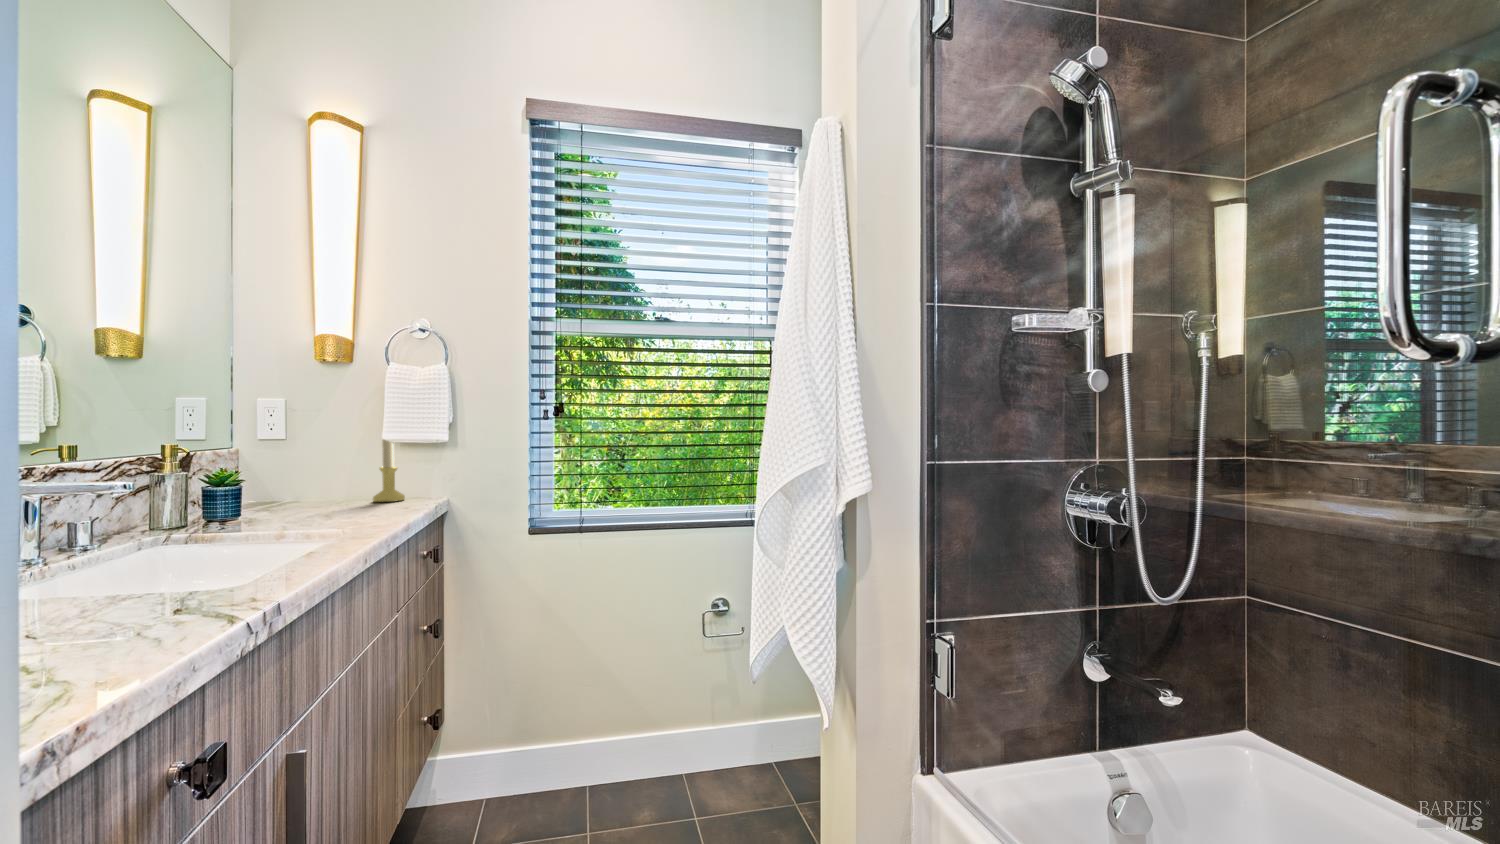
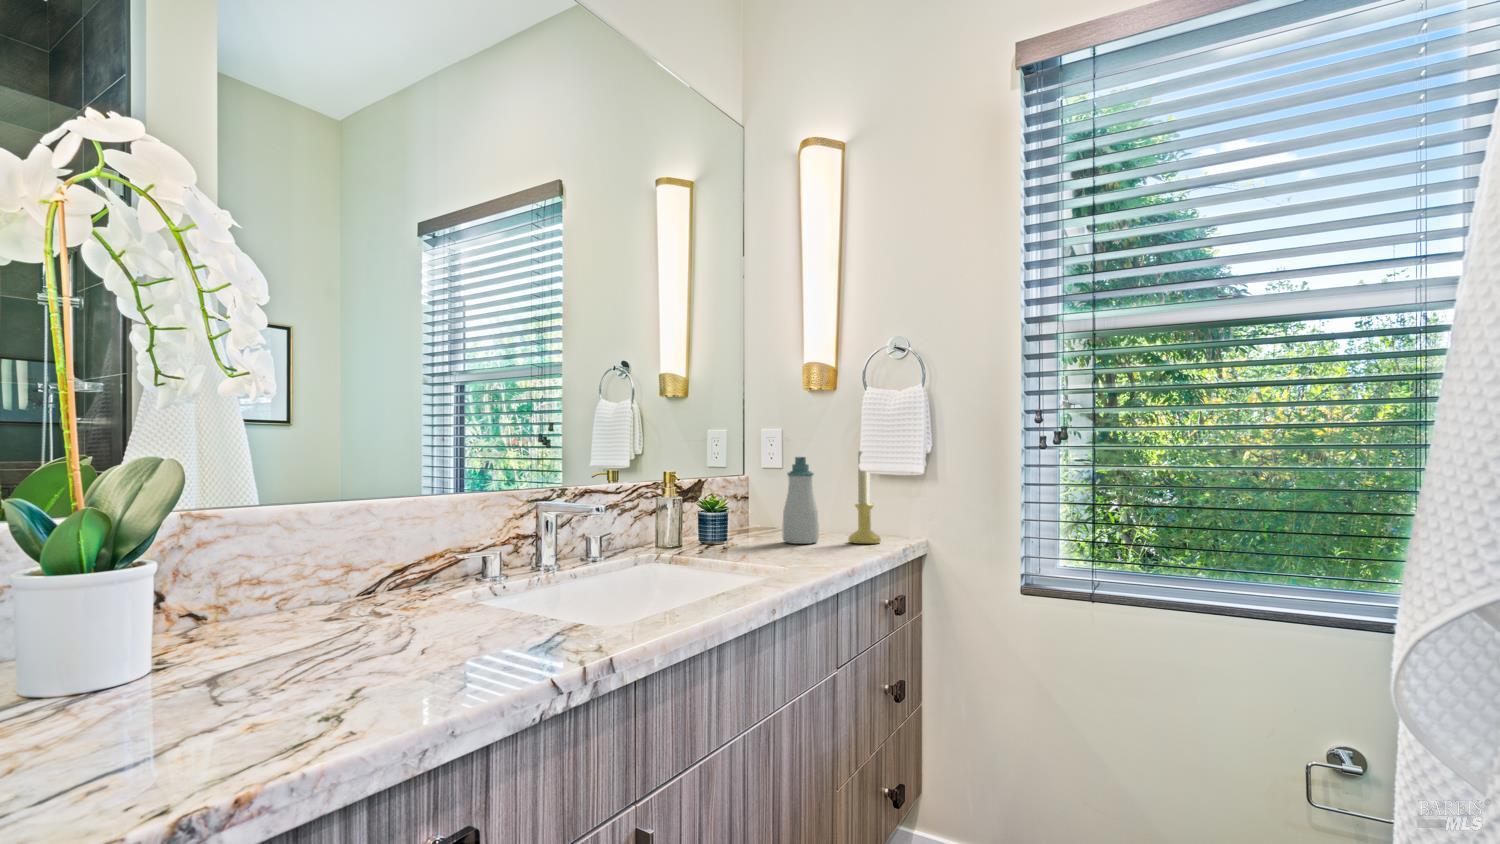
soap bottle: none [301,427,342,508] -> present [782,457,819,544]

